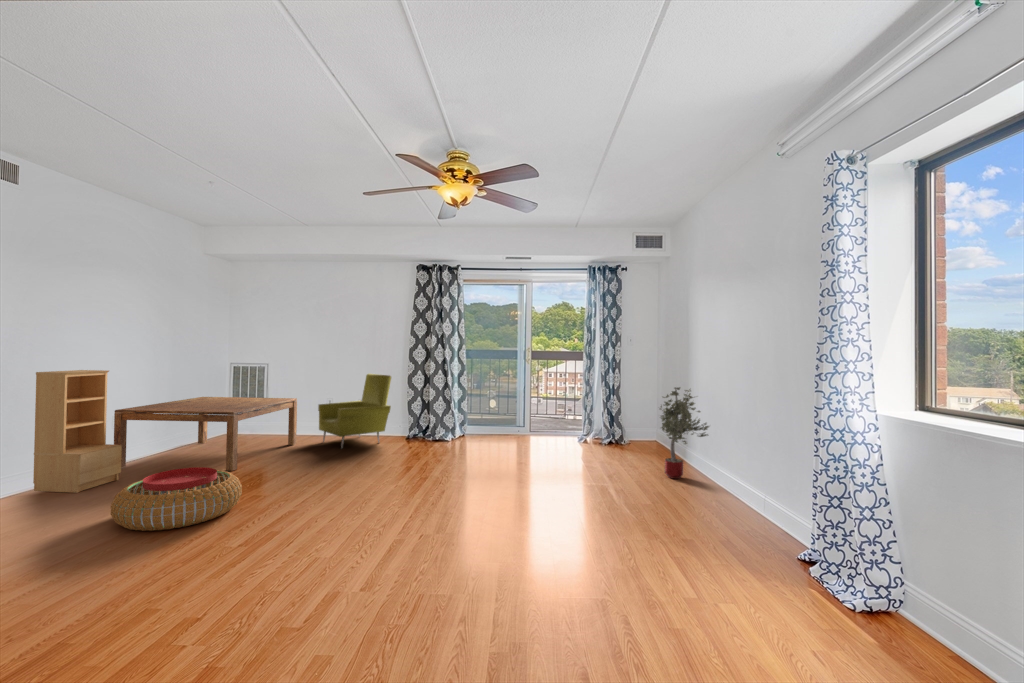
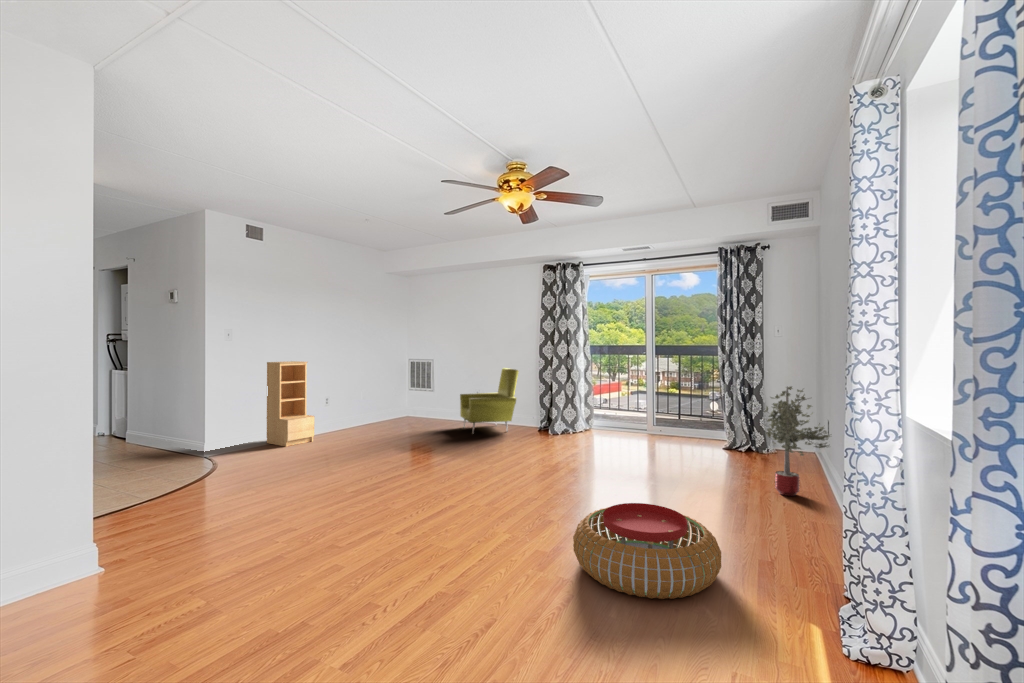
coffee table: present [114,397,297,471] -> none [316,384,443,443]
pouf: present [111,467,242,531] -> present [573,503,721,599]

